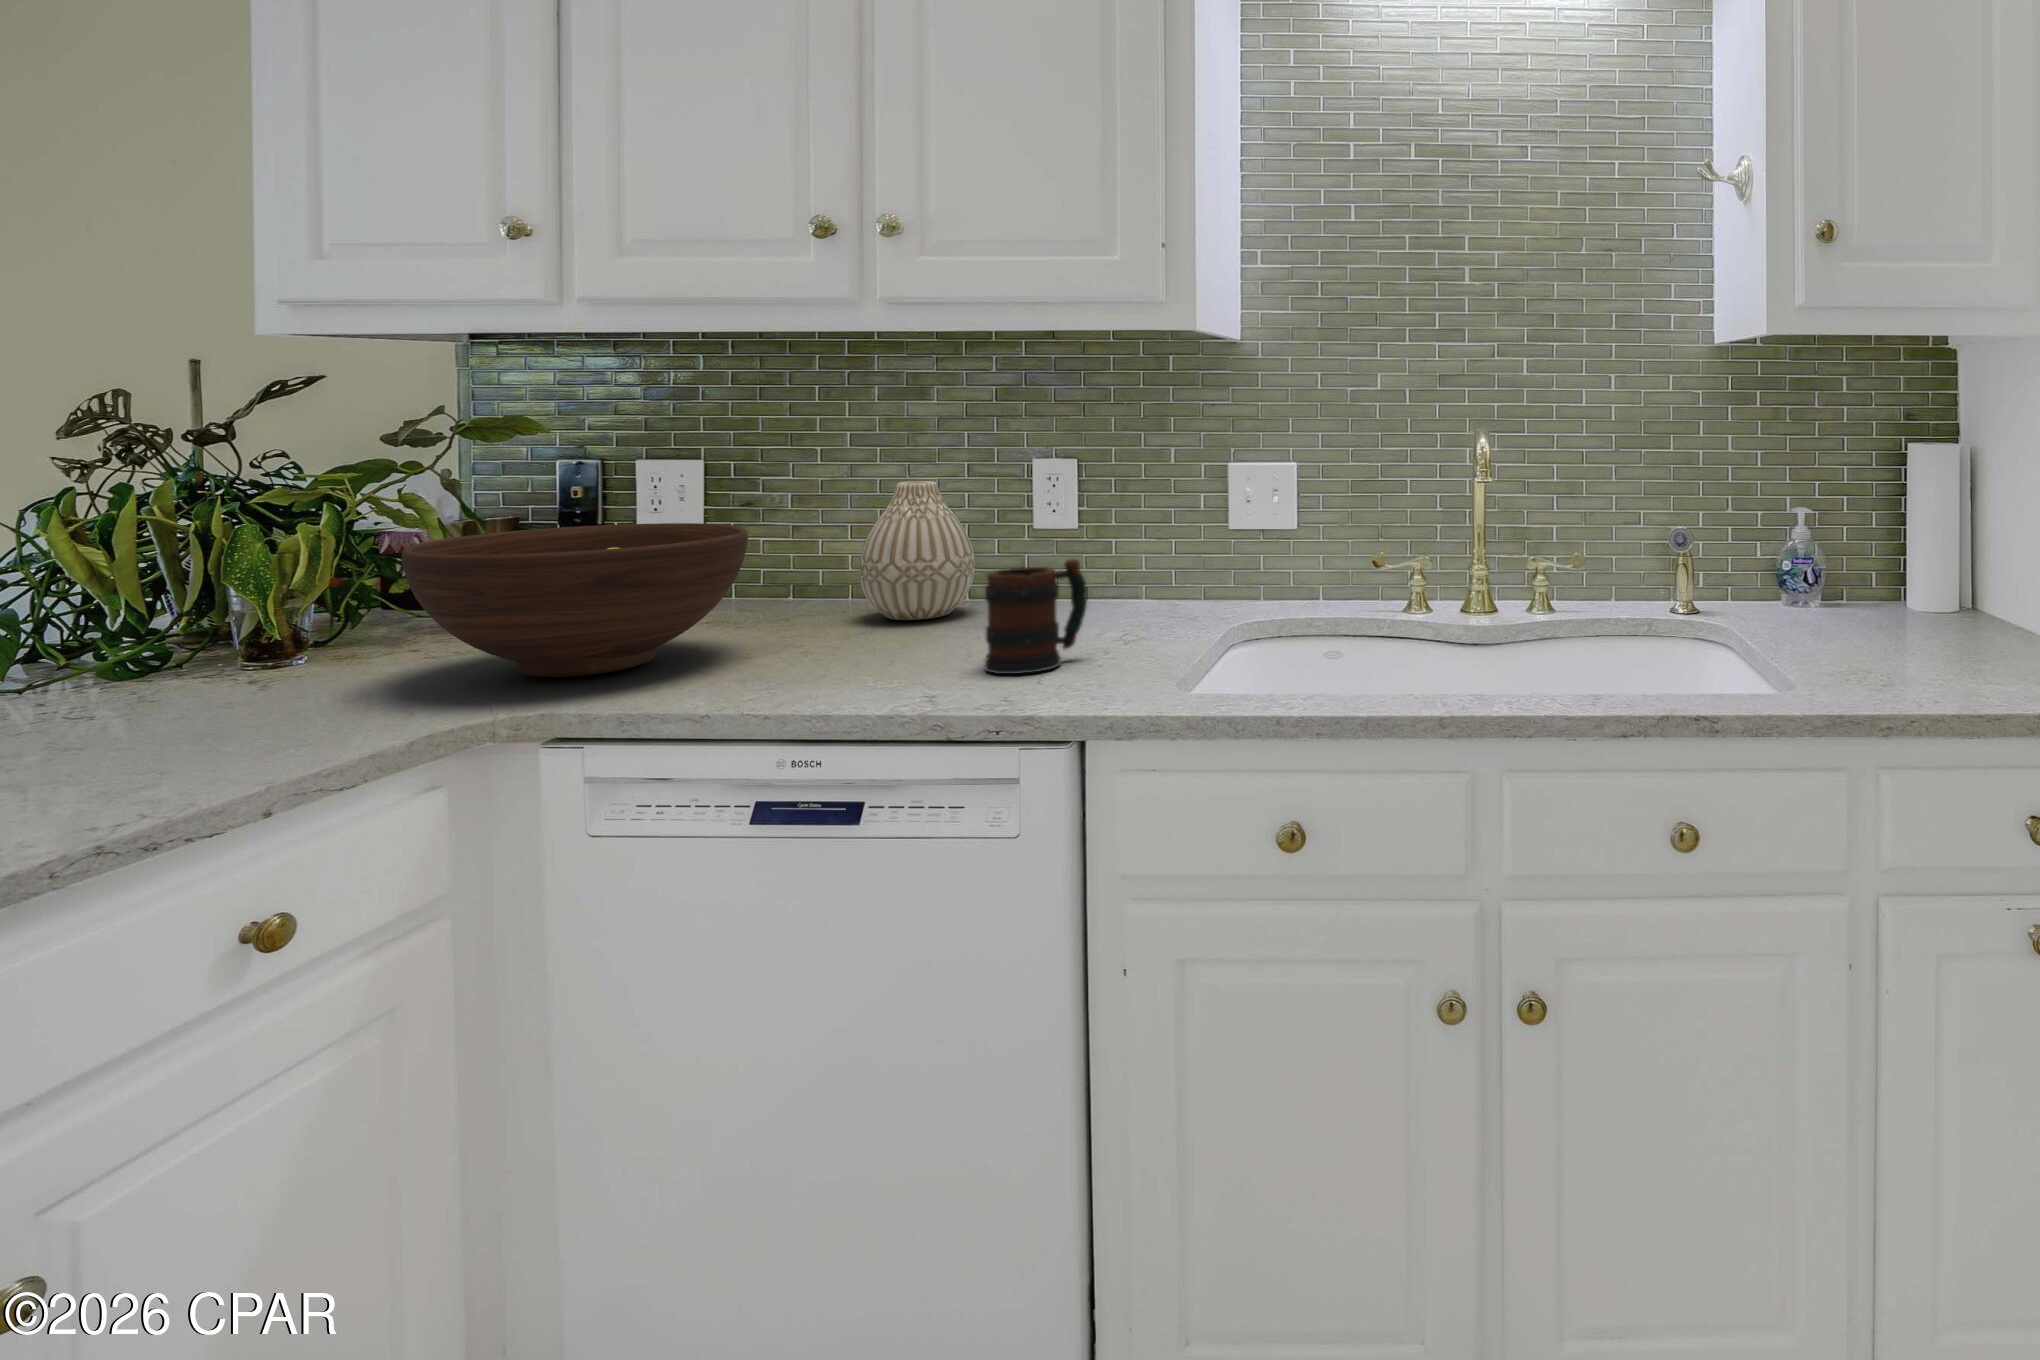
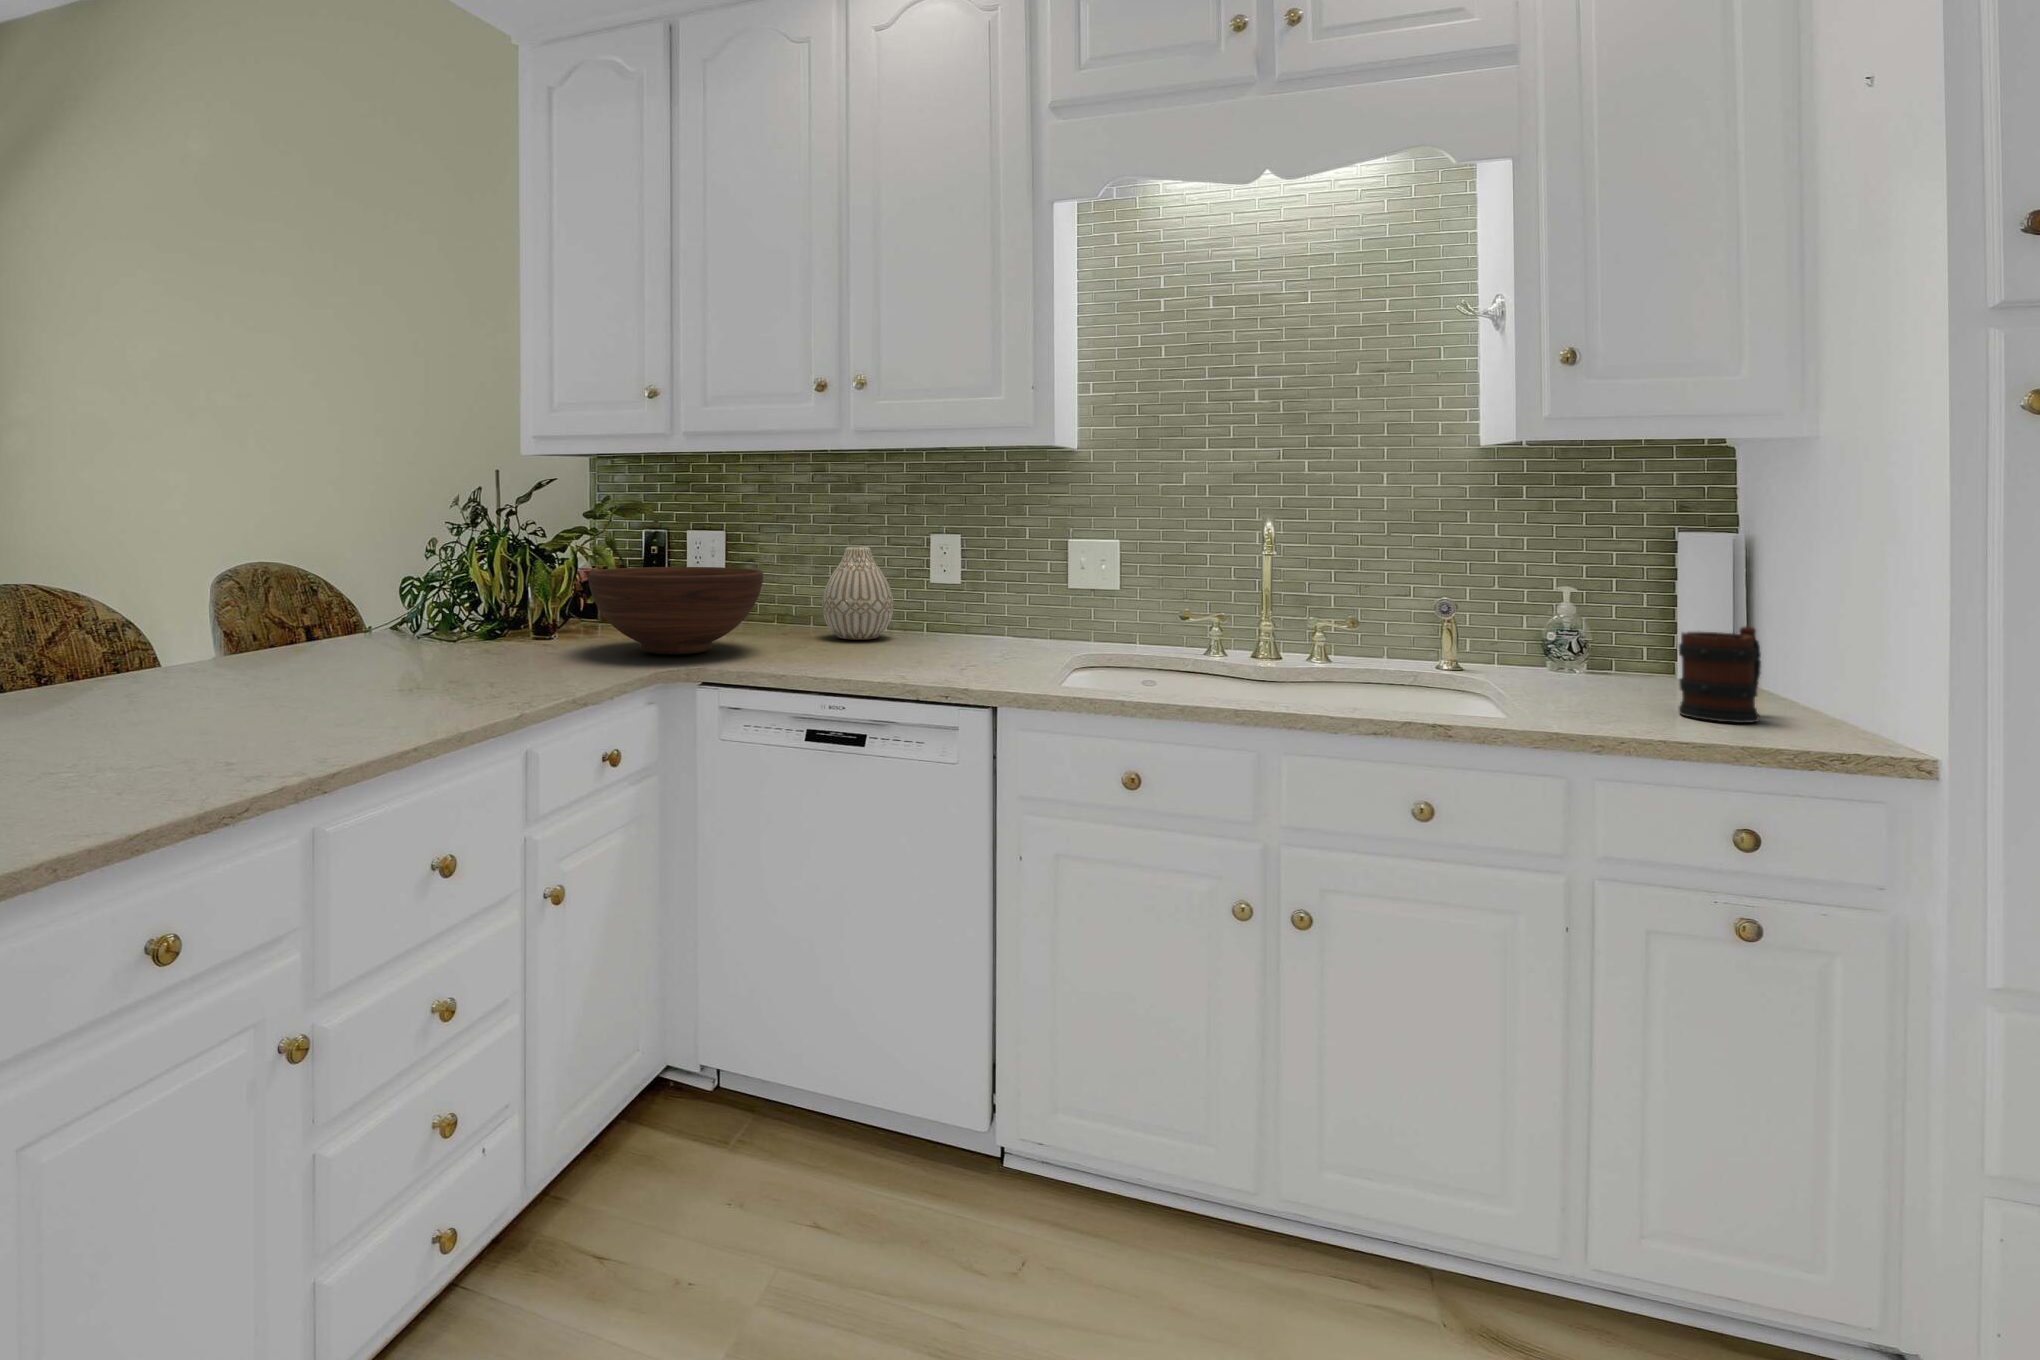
mug: present [985,559,1087,674] -> present [1679,627,1761,723]

